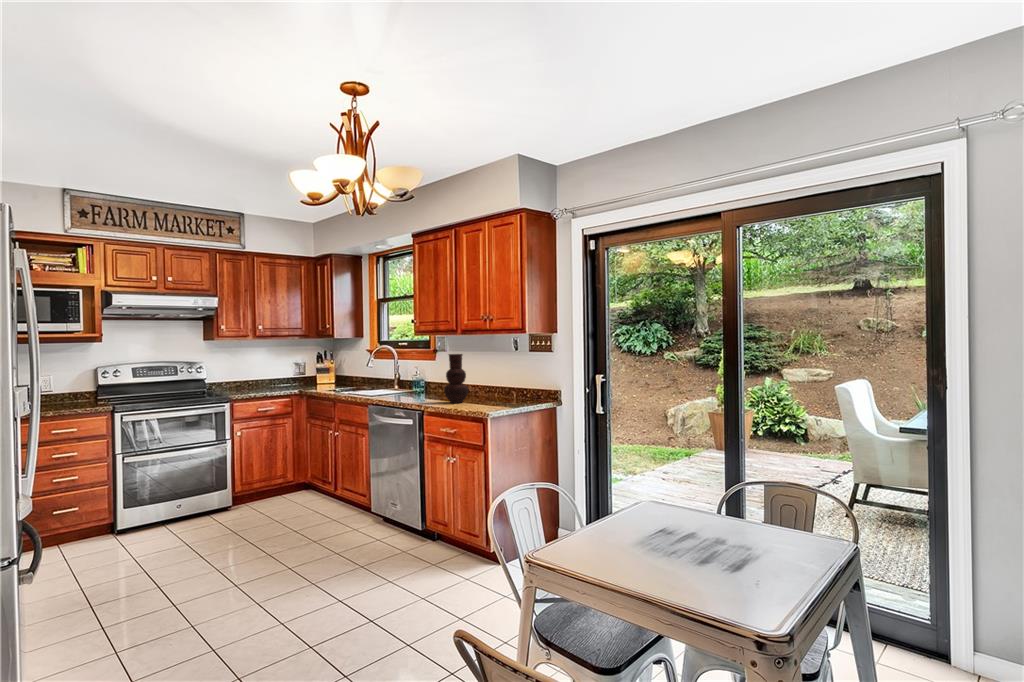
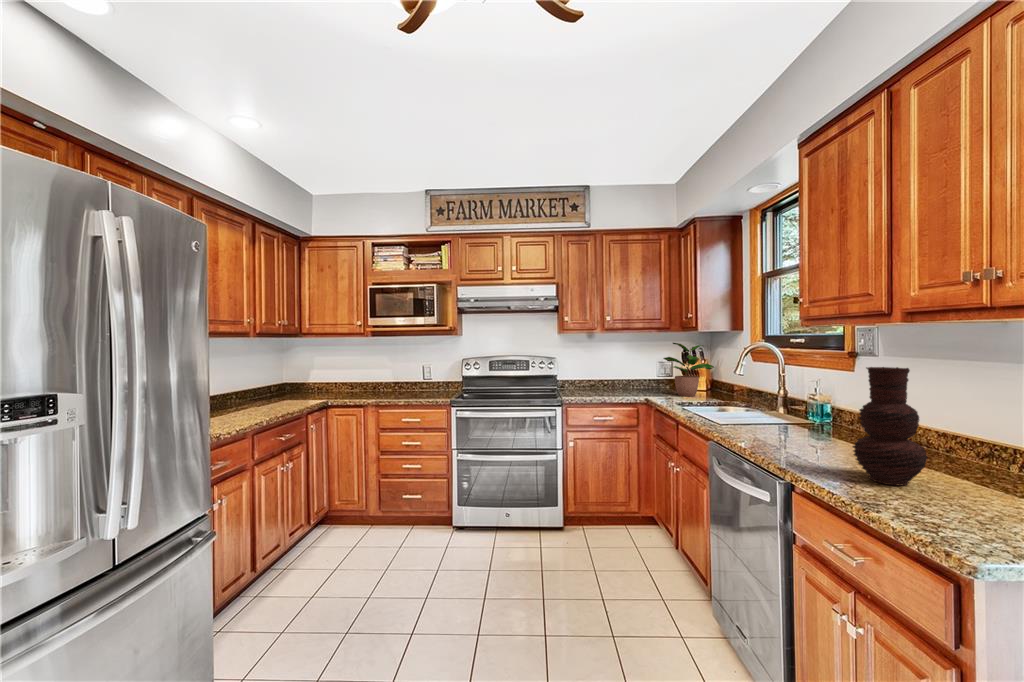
potted plant: none [305,347,345,388] -> present [663,343,714,396]

